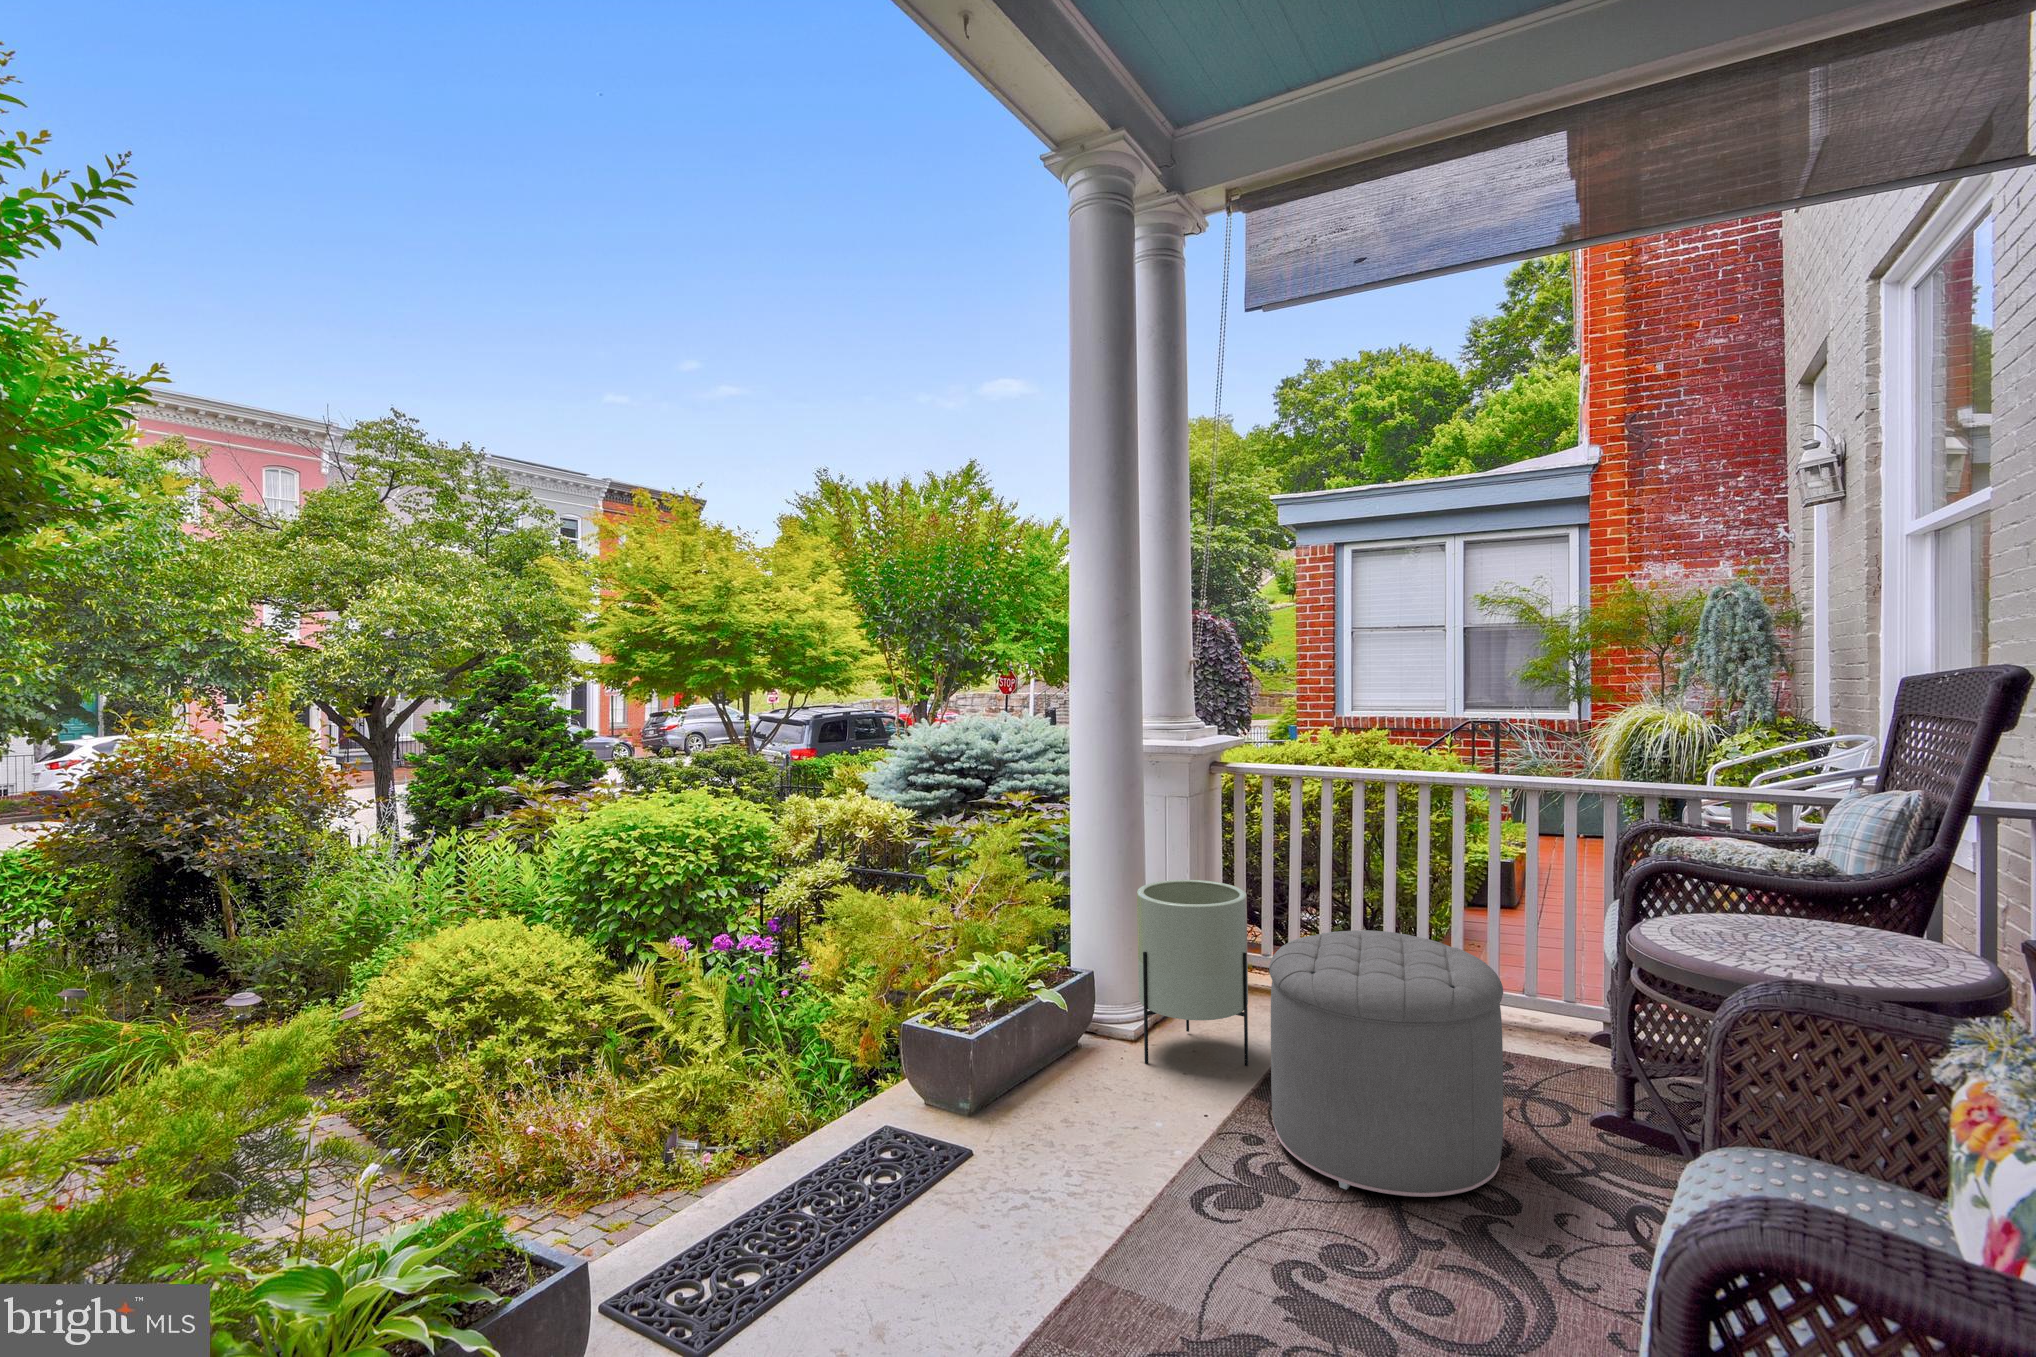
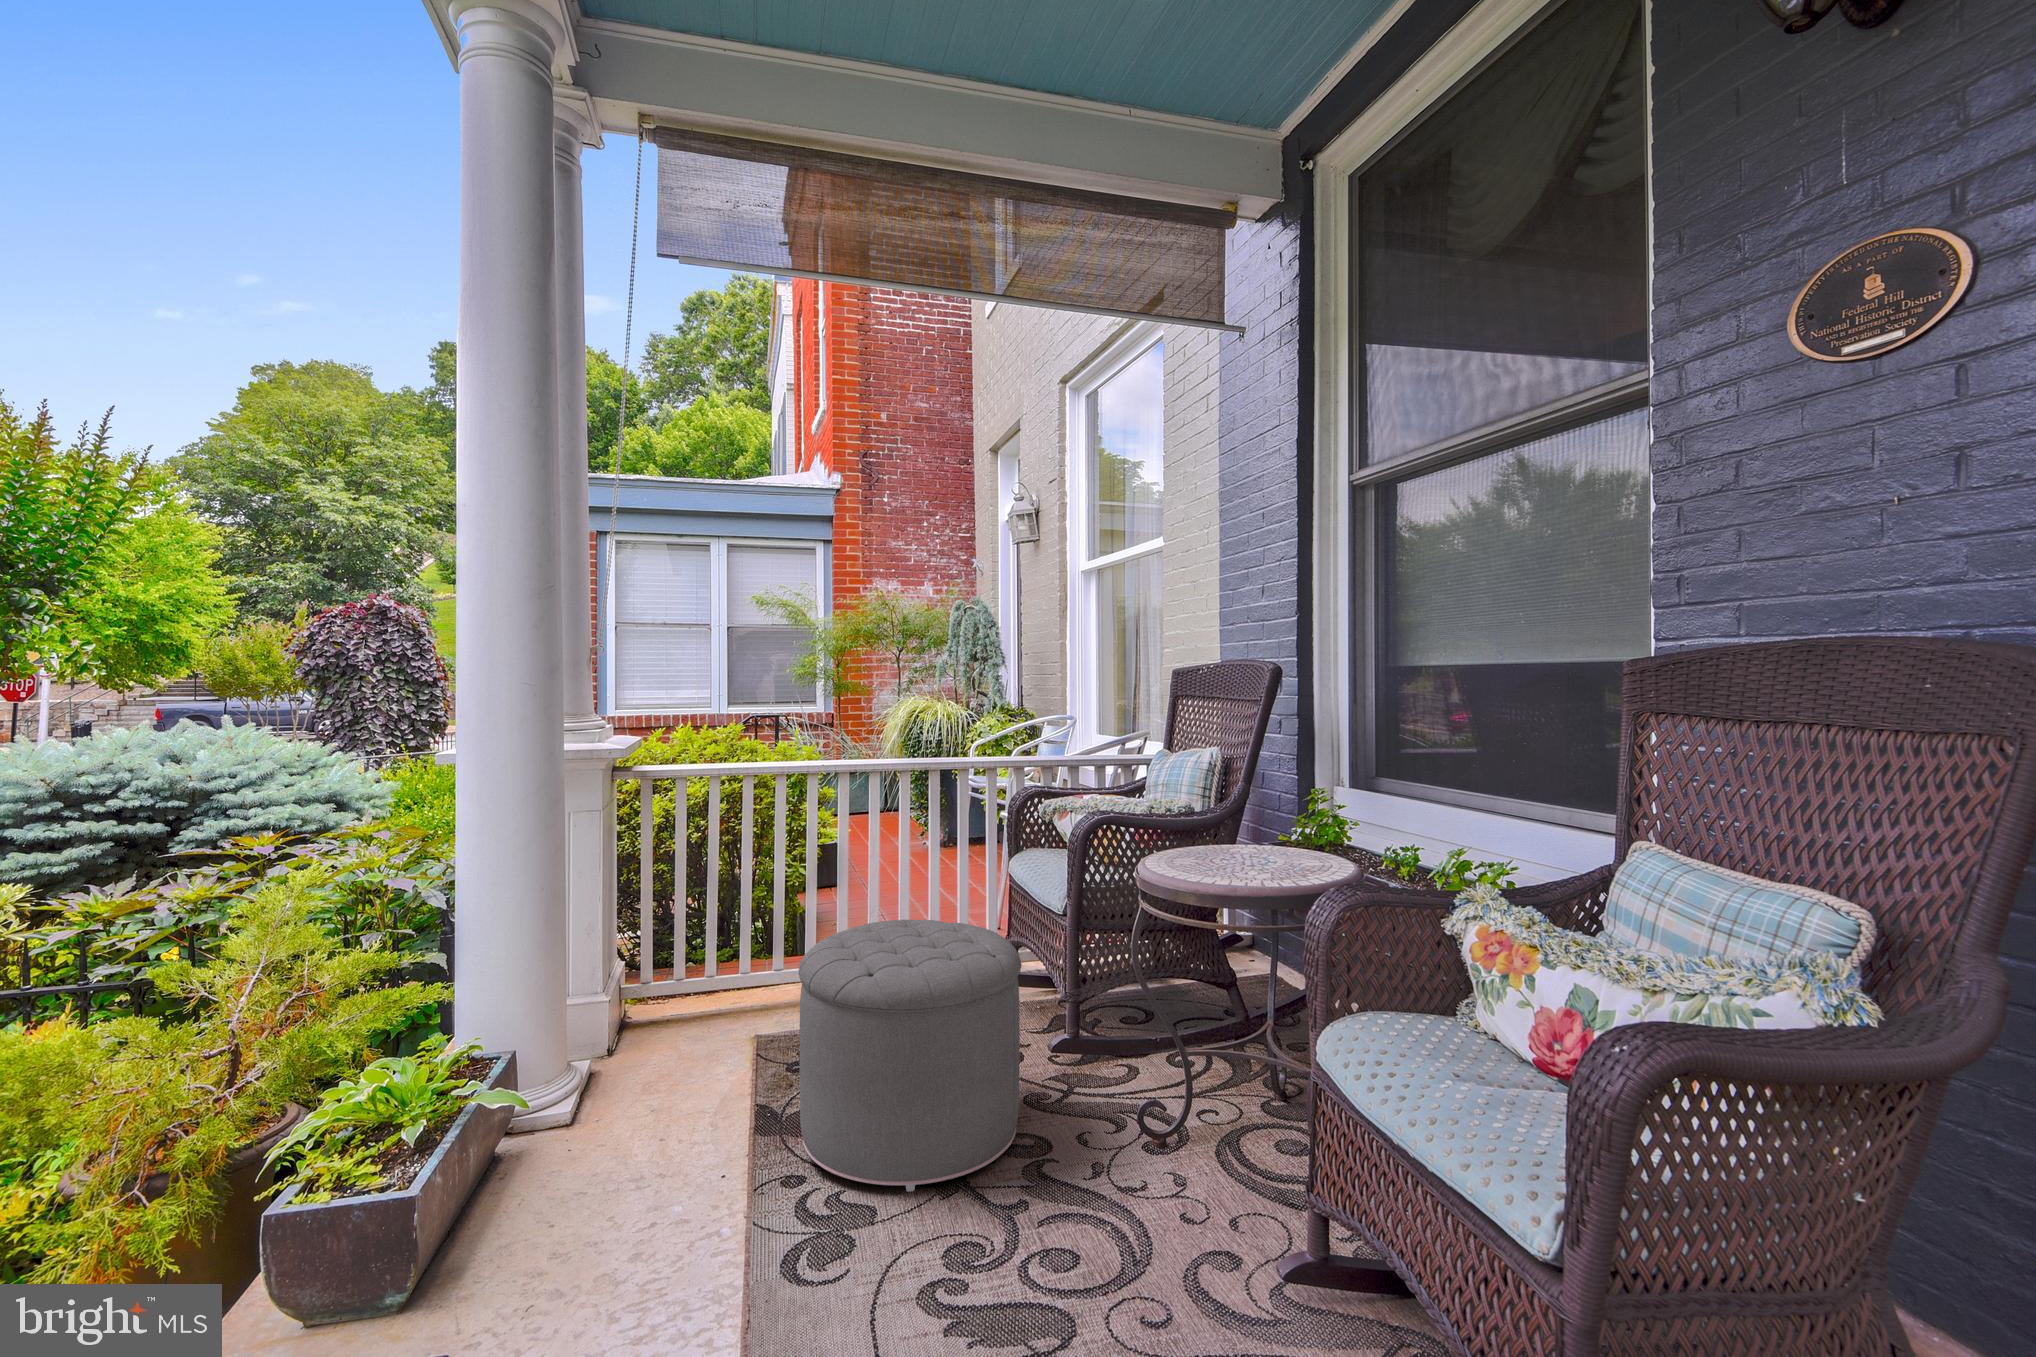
planter: present [1137,880,1248,1066] -> none [576,905,719,1147]

